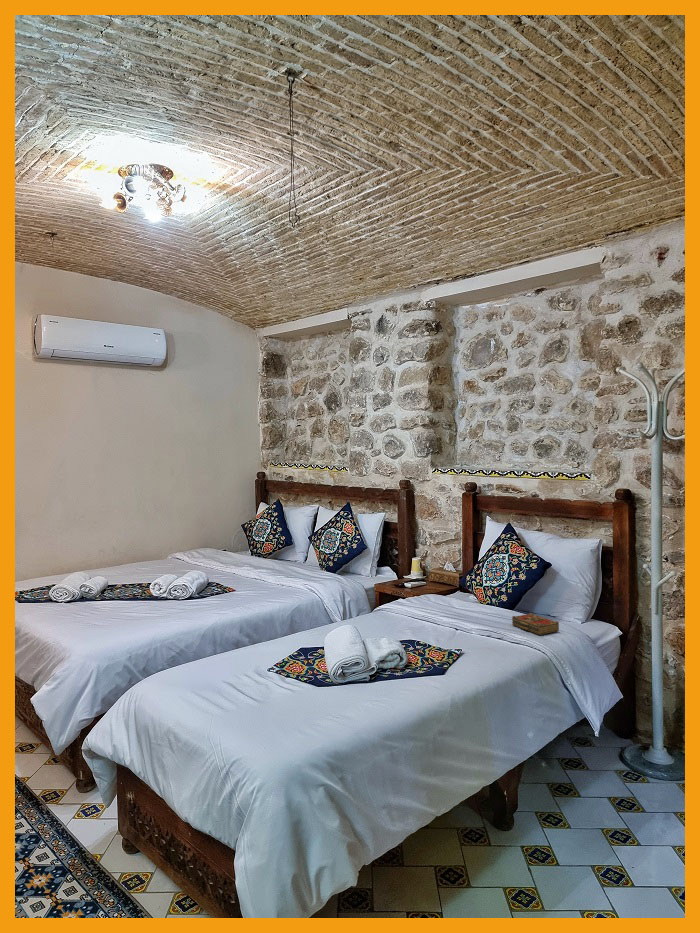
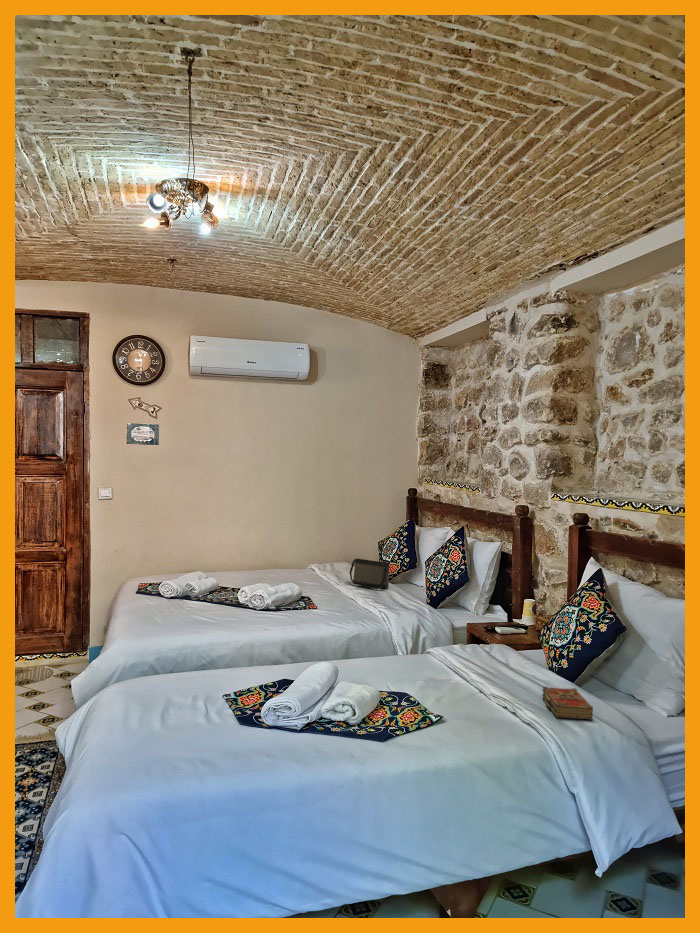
handbag: none [243,544,284,570] -> present [350,559,390,589]

